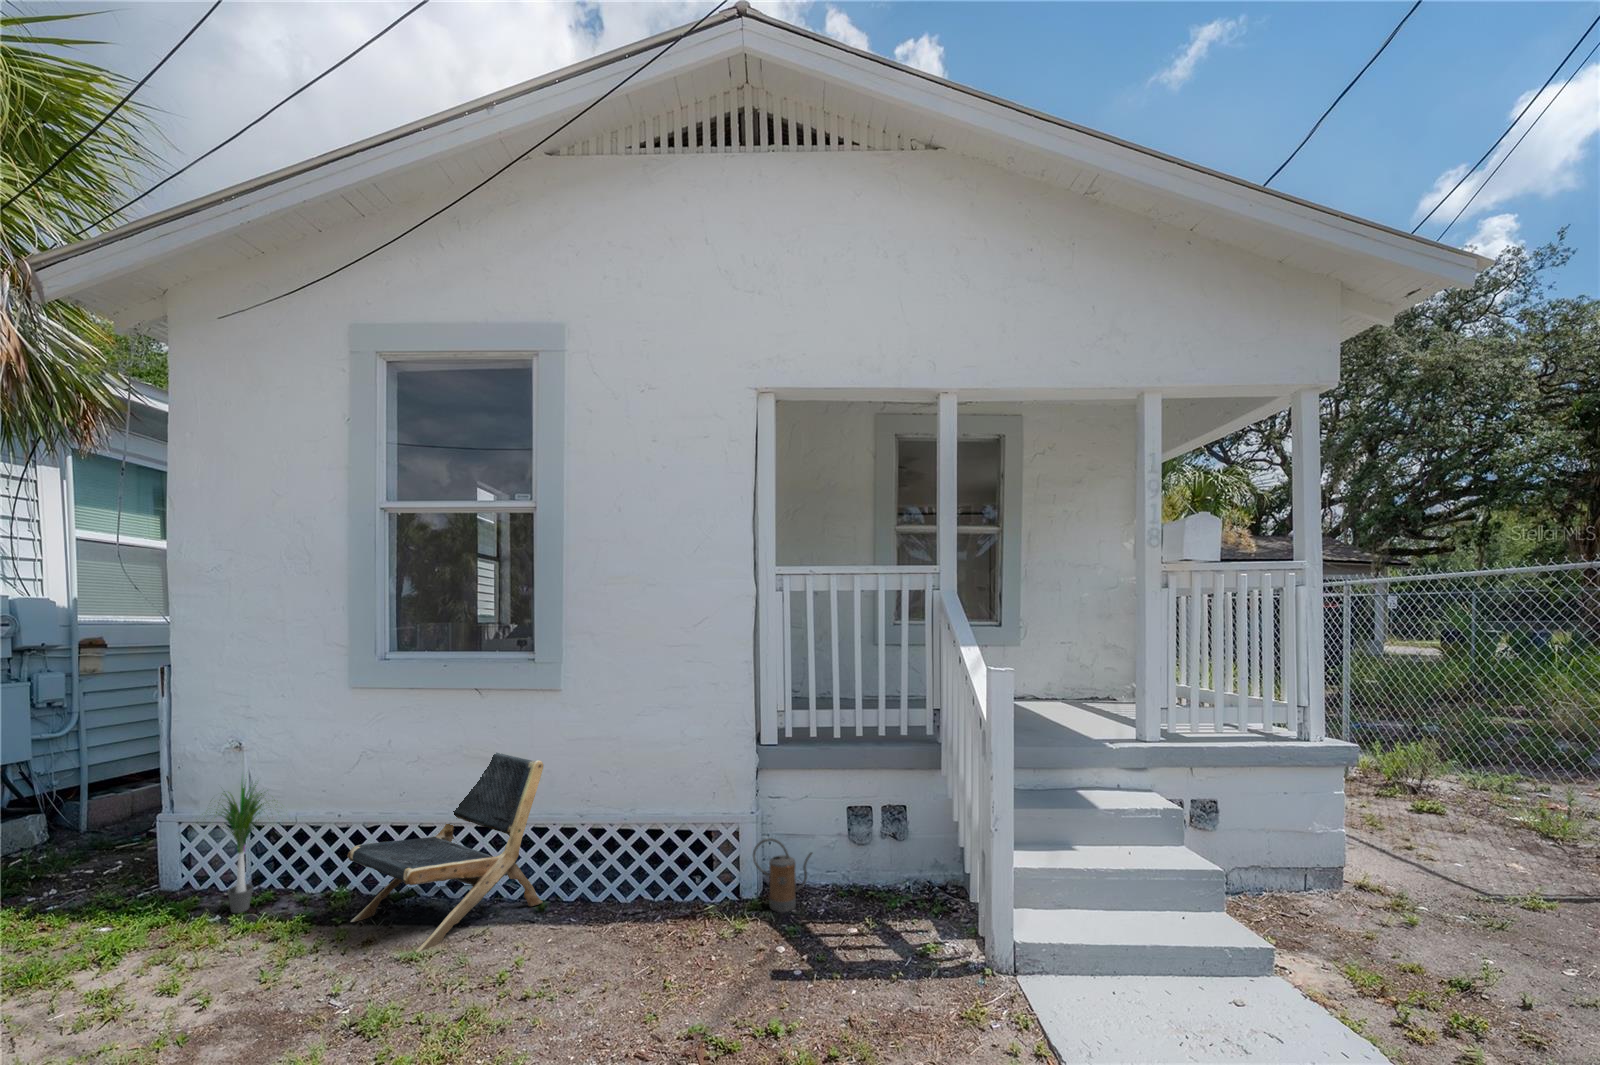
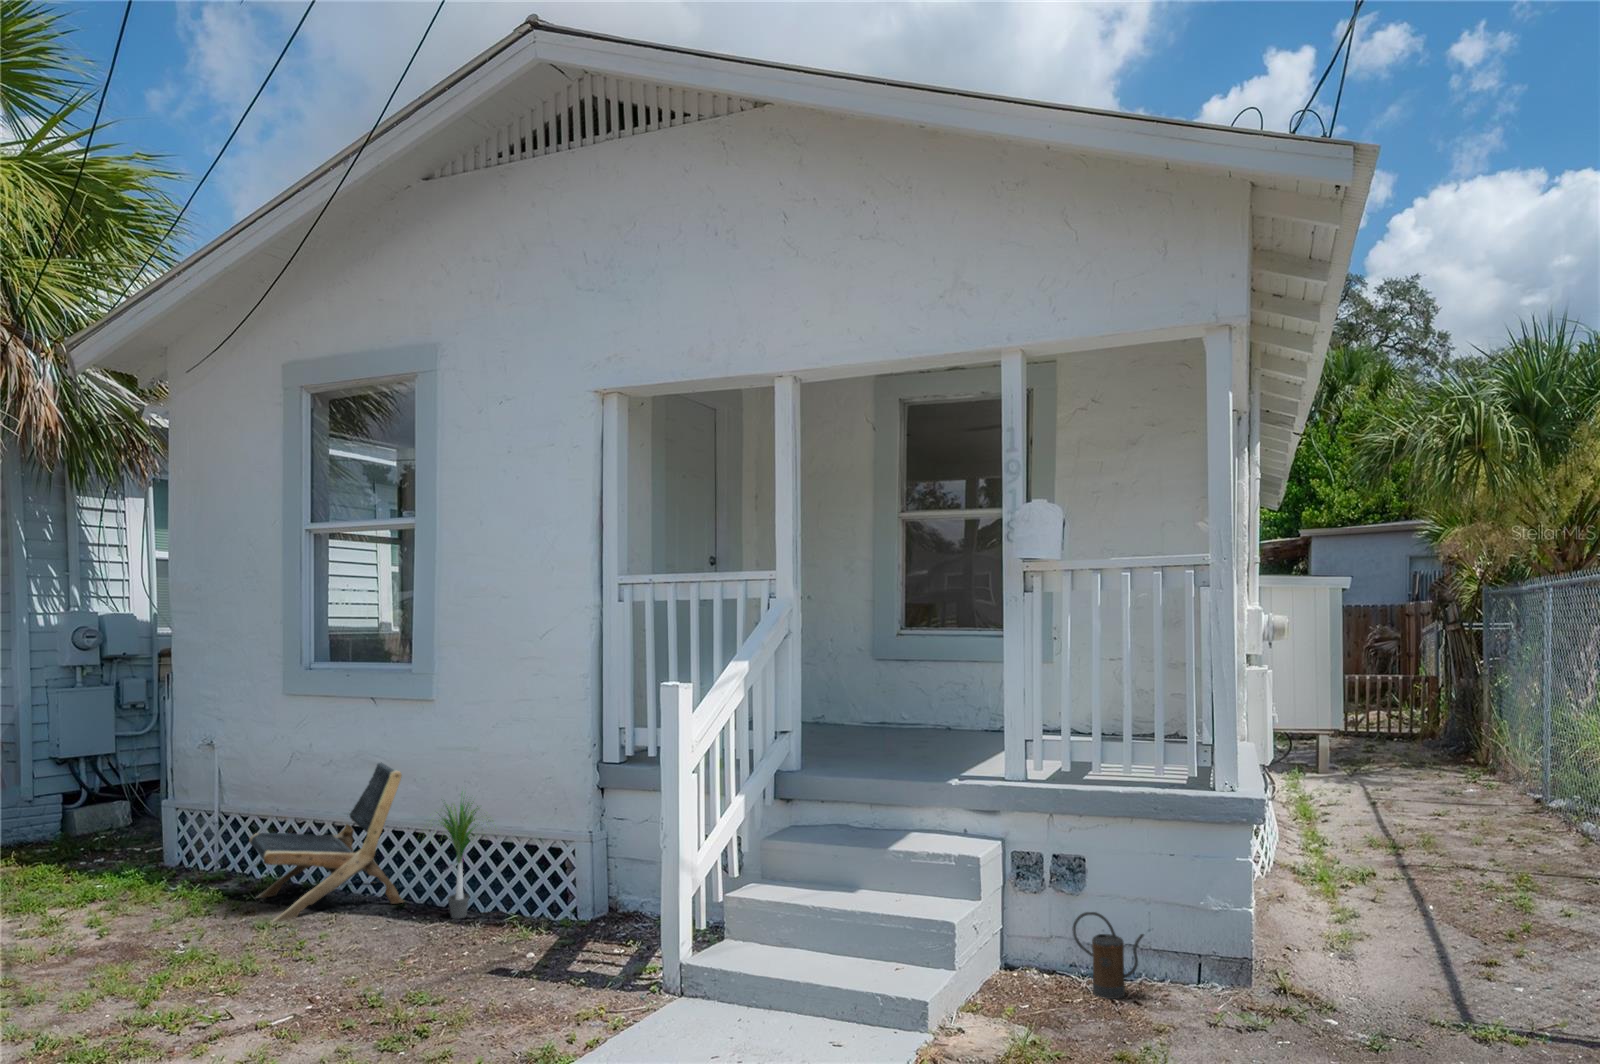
potted plant: present [214,785,277,913] -> present [440,802,479,919]
watering can: present [753,838,812,912] -> present [1072,912,1144,999]

